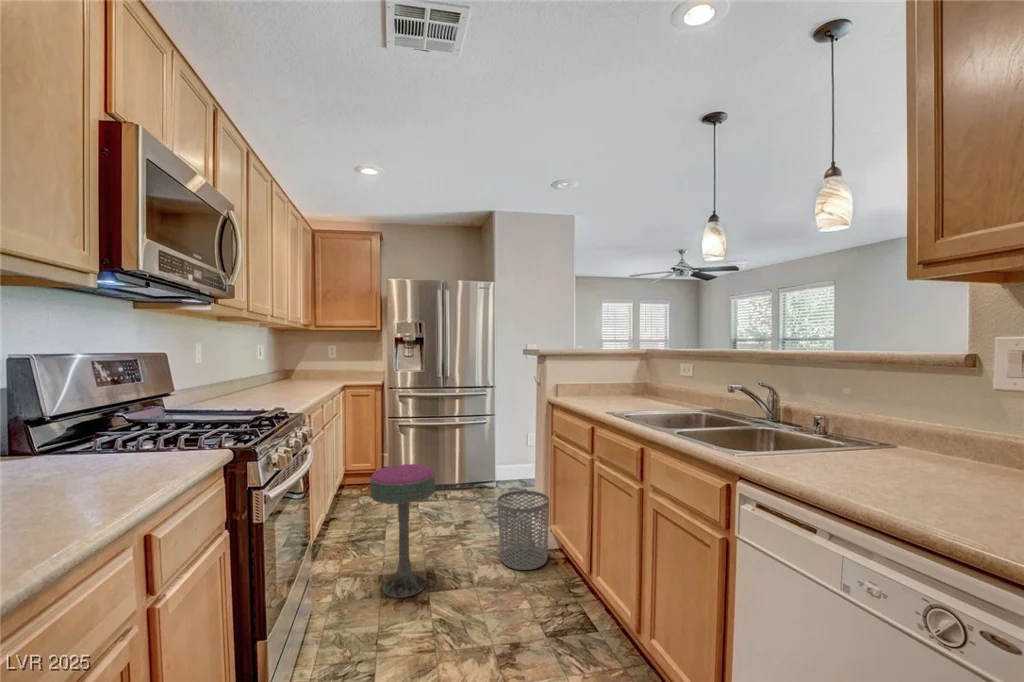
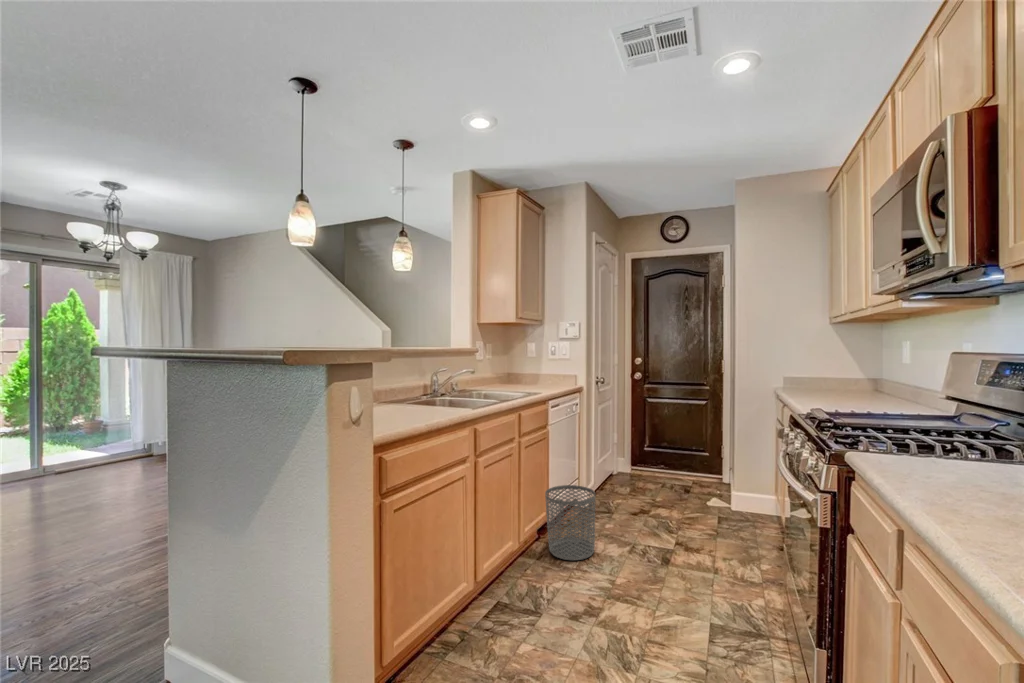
bar stool: present [370,464,435,598] -> none [661,449,723,568]

